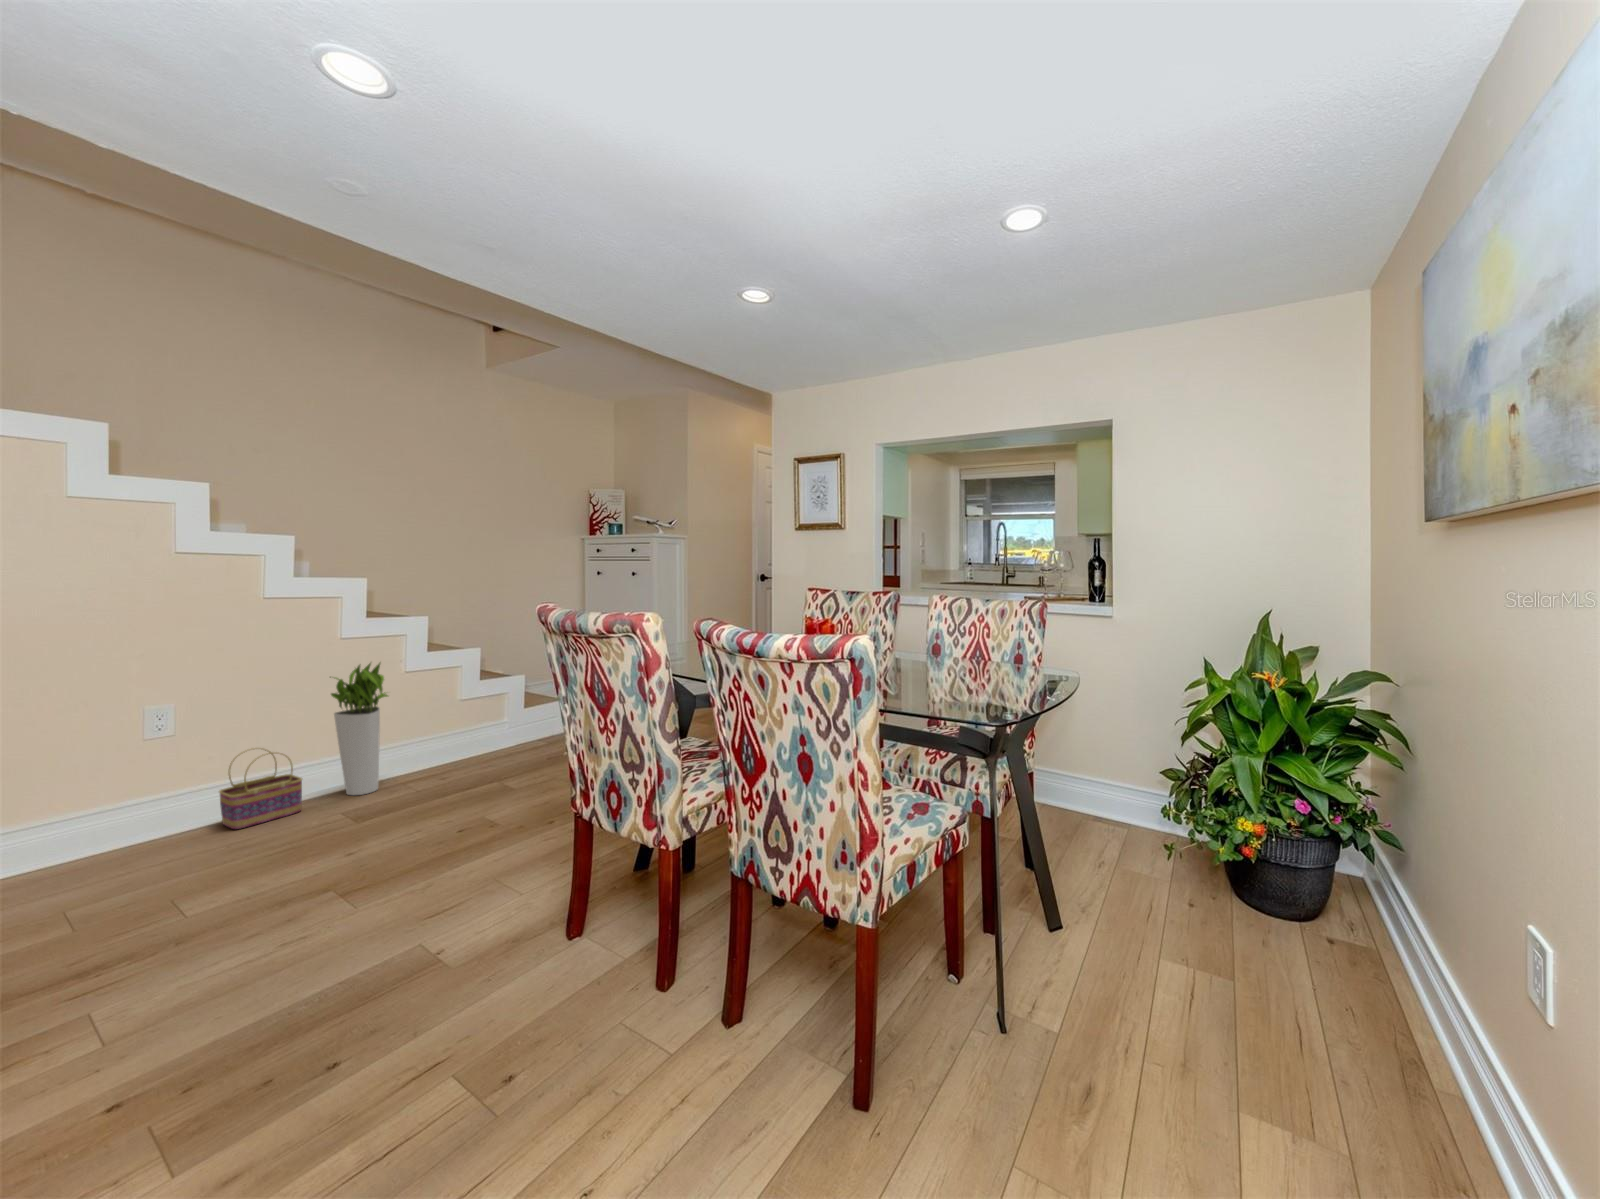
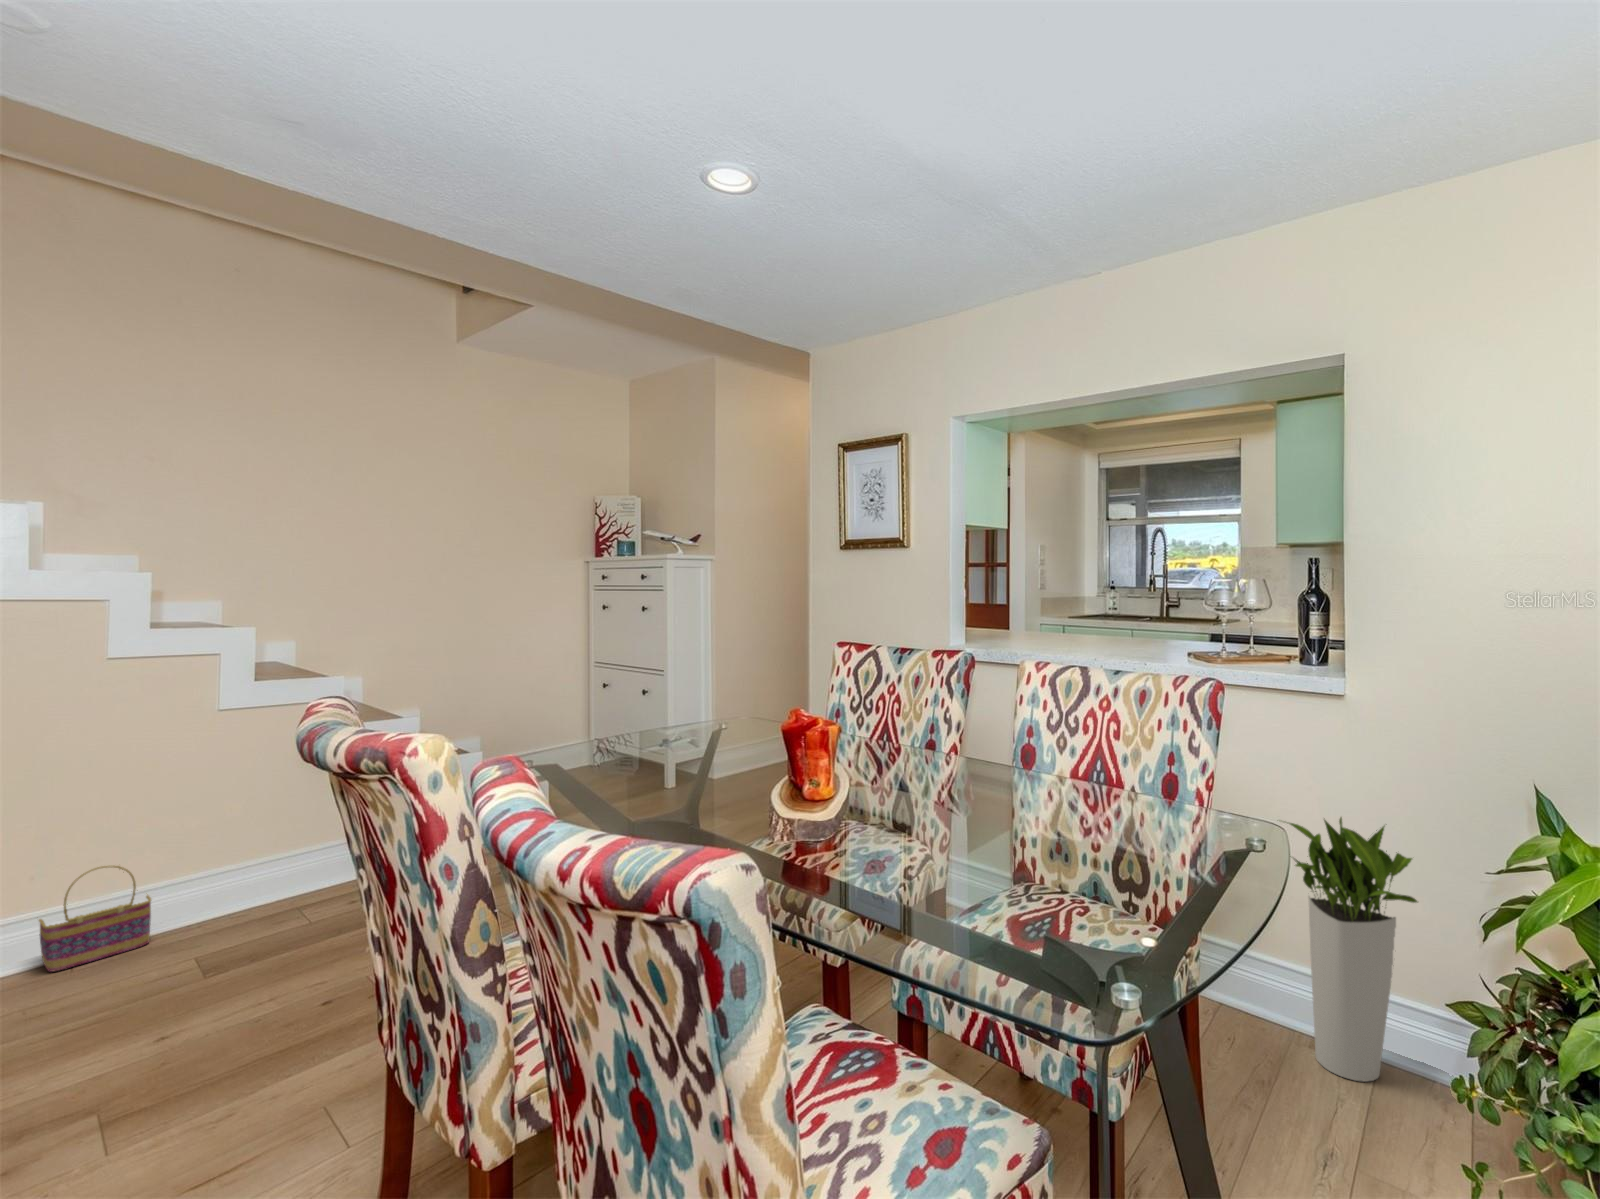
planter: present [330,663,388,795] -> present [1289,817,1417,1081]

